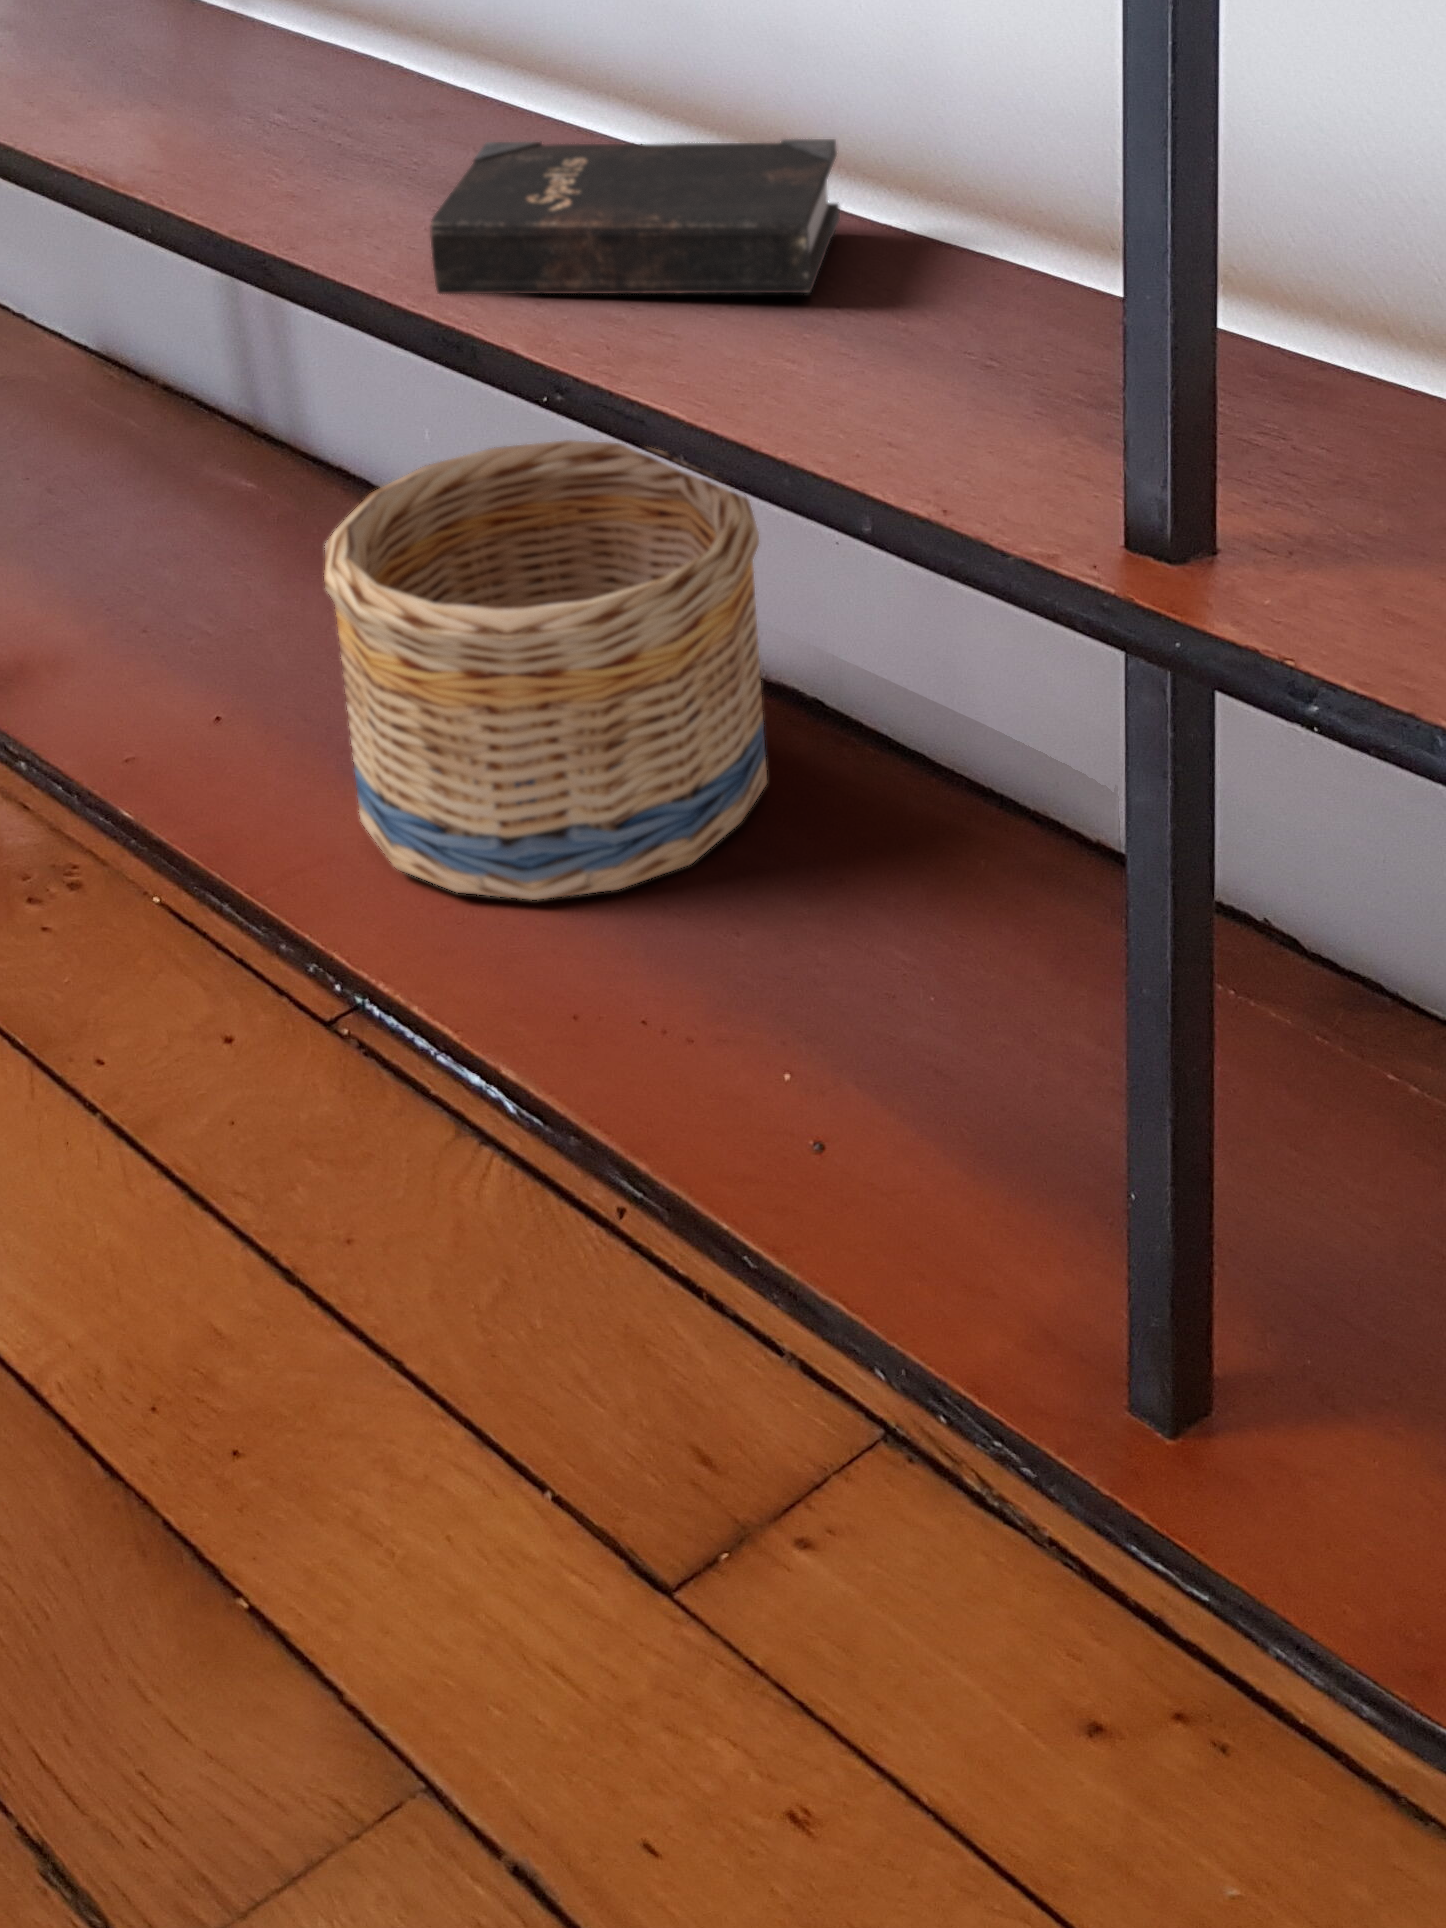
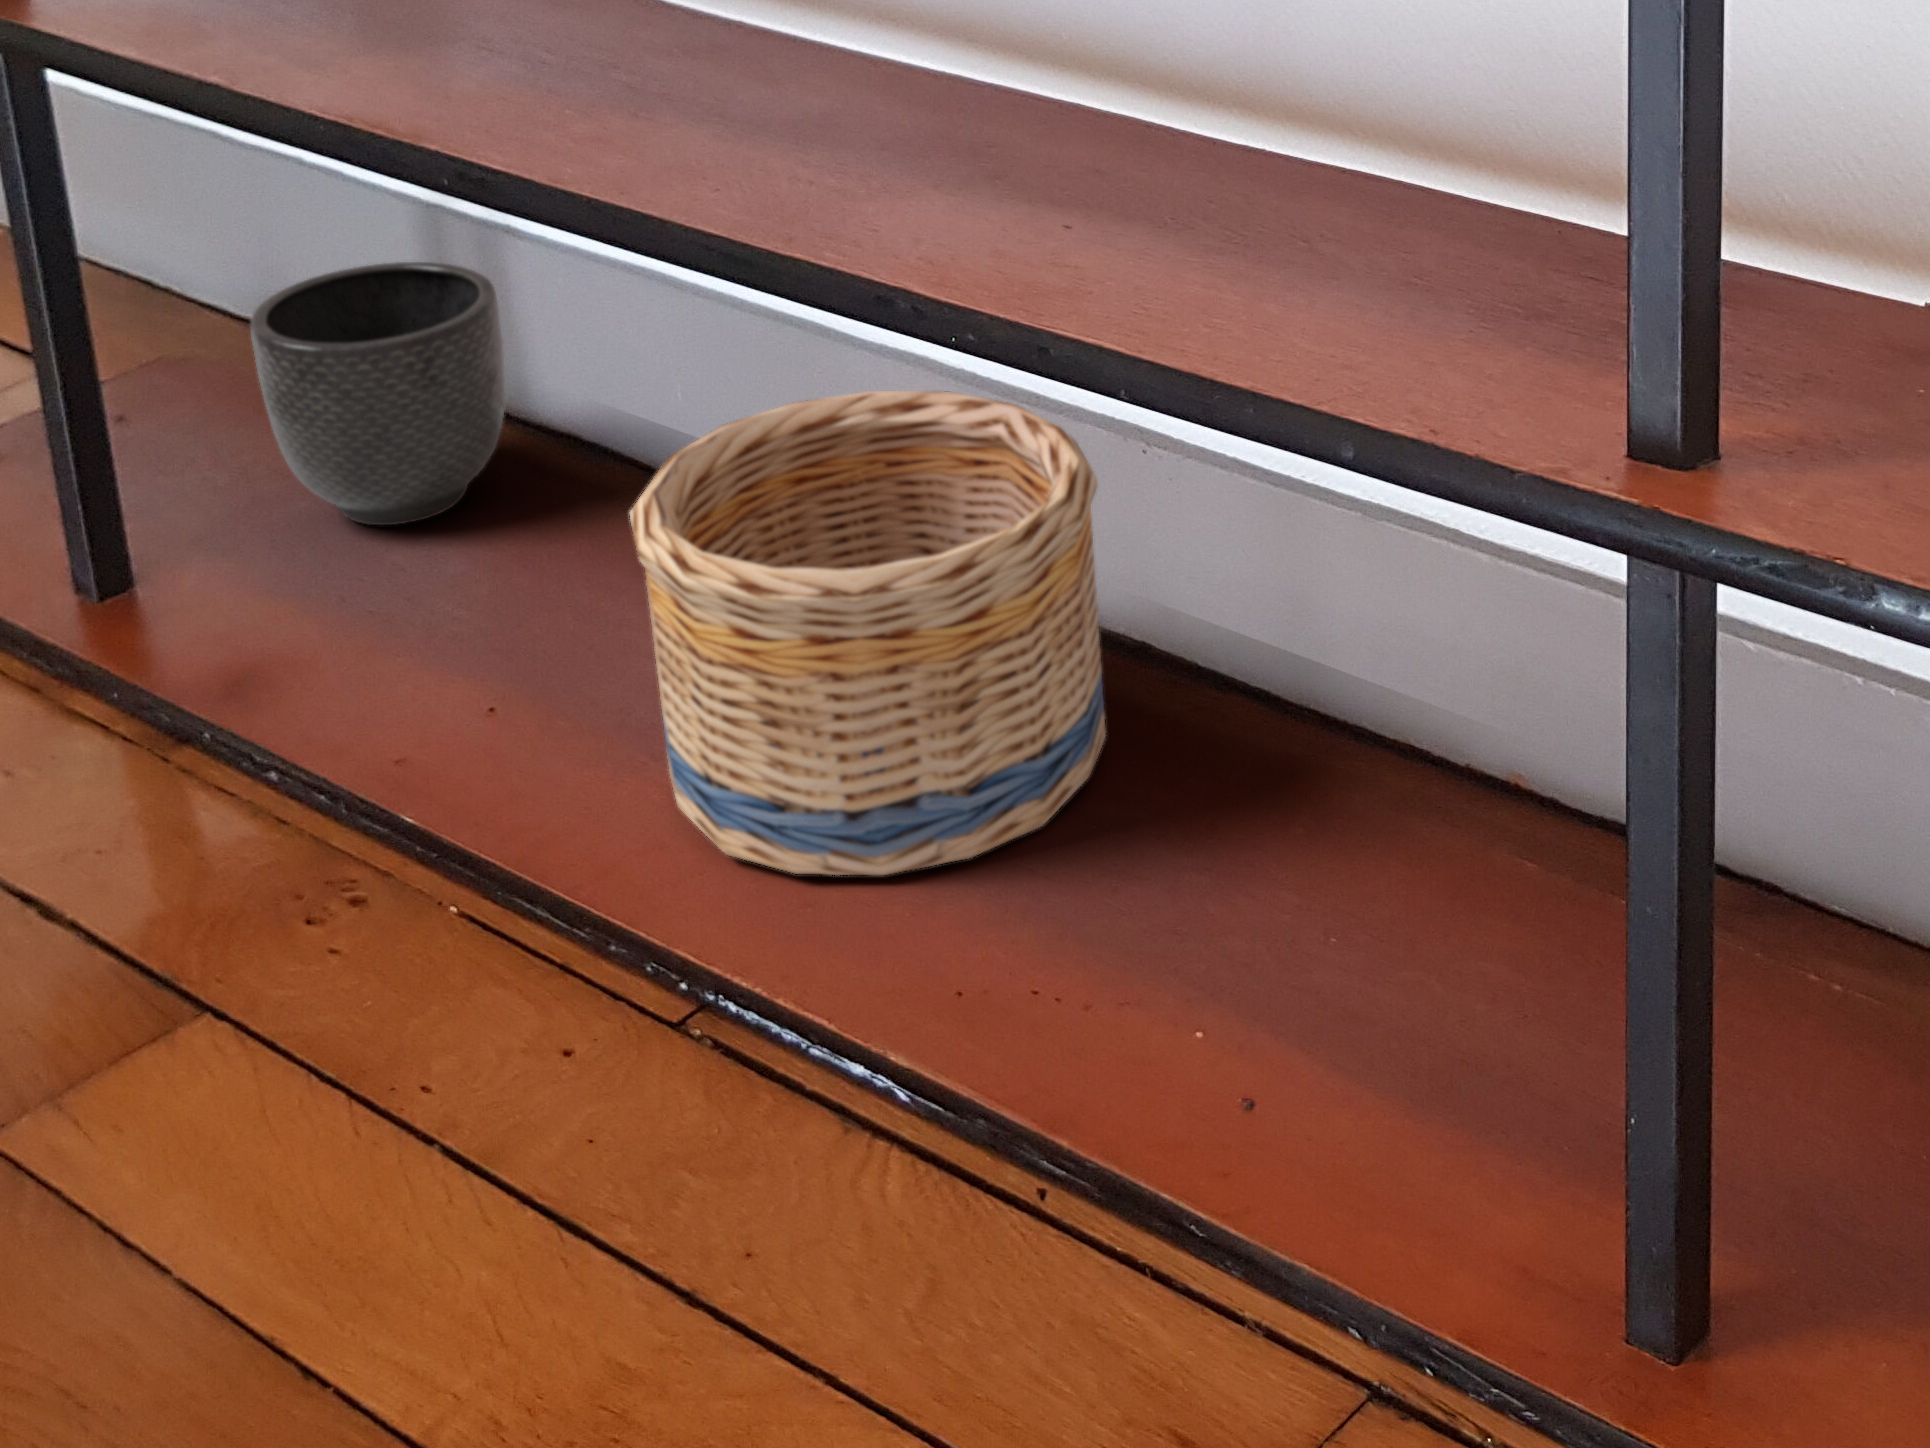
hardback book: present [431,139,840,294] -> none [794,60,1204,235]
planter: none [45,298,272,541] -> present [251,262,505,525]

